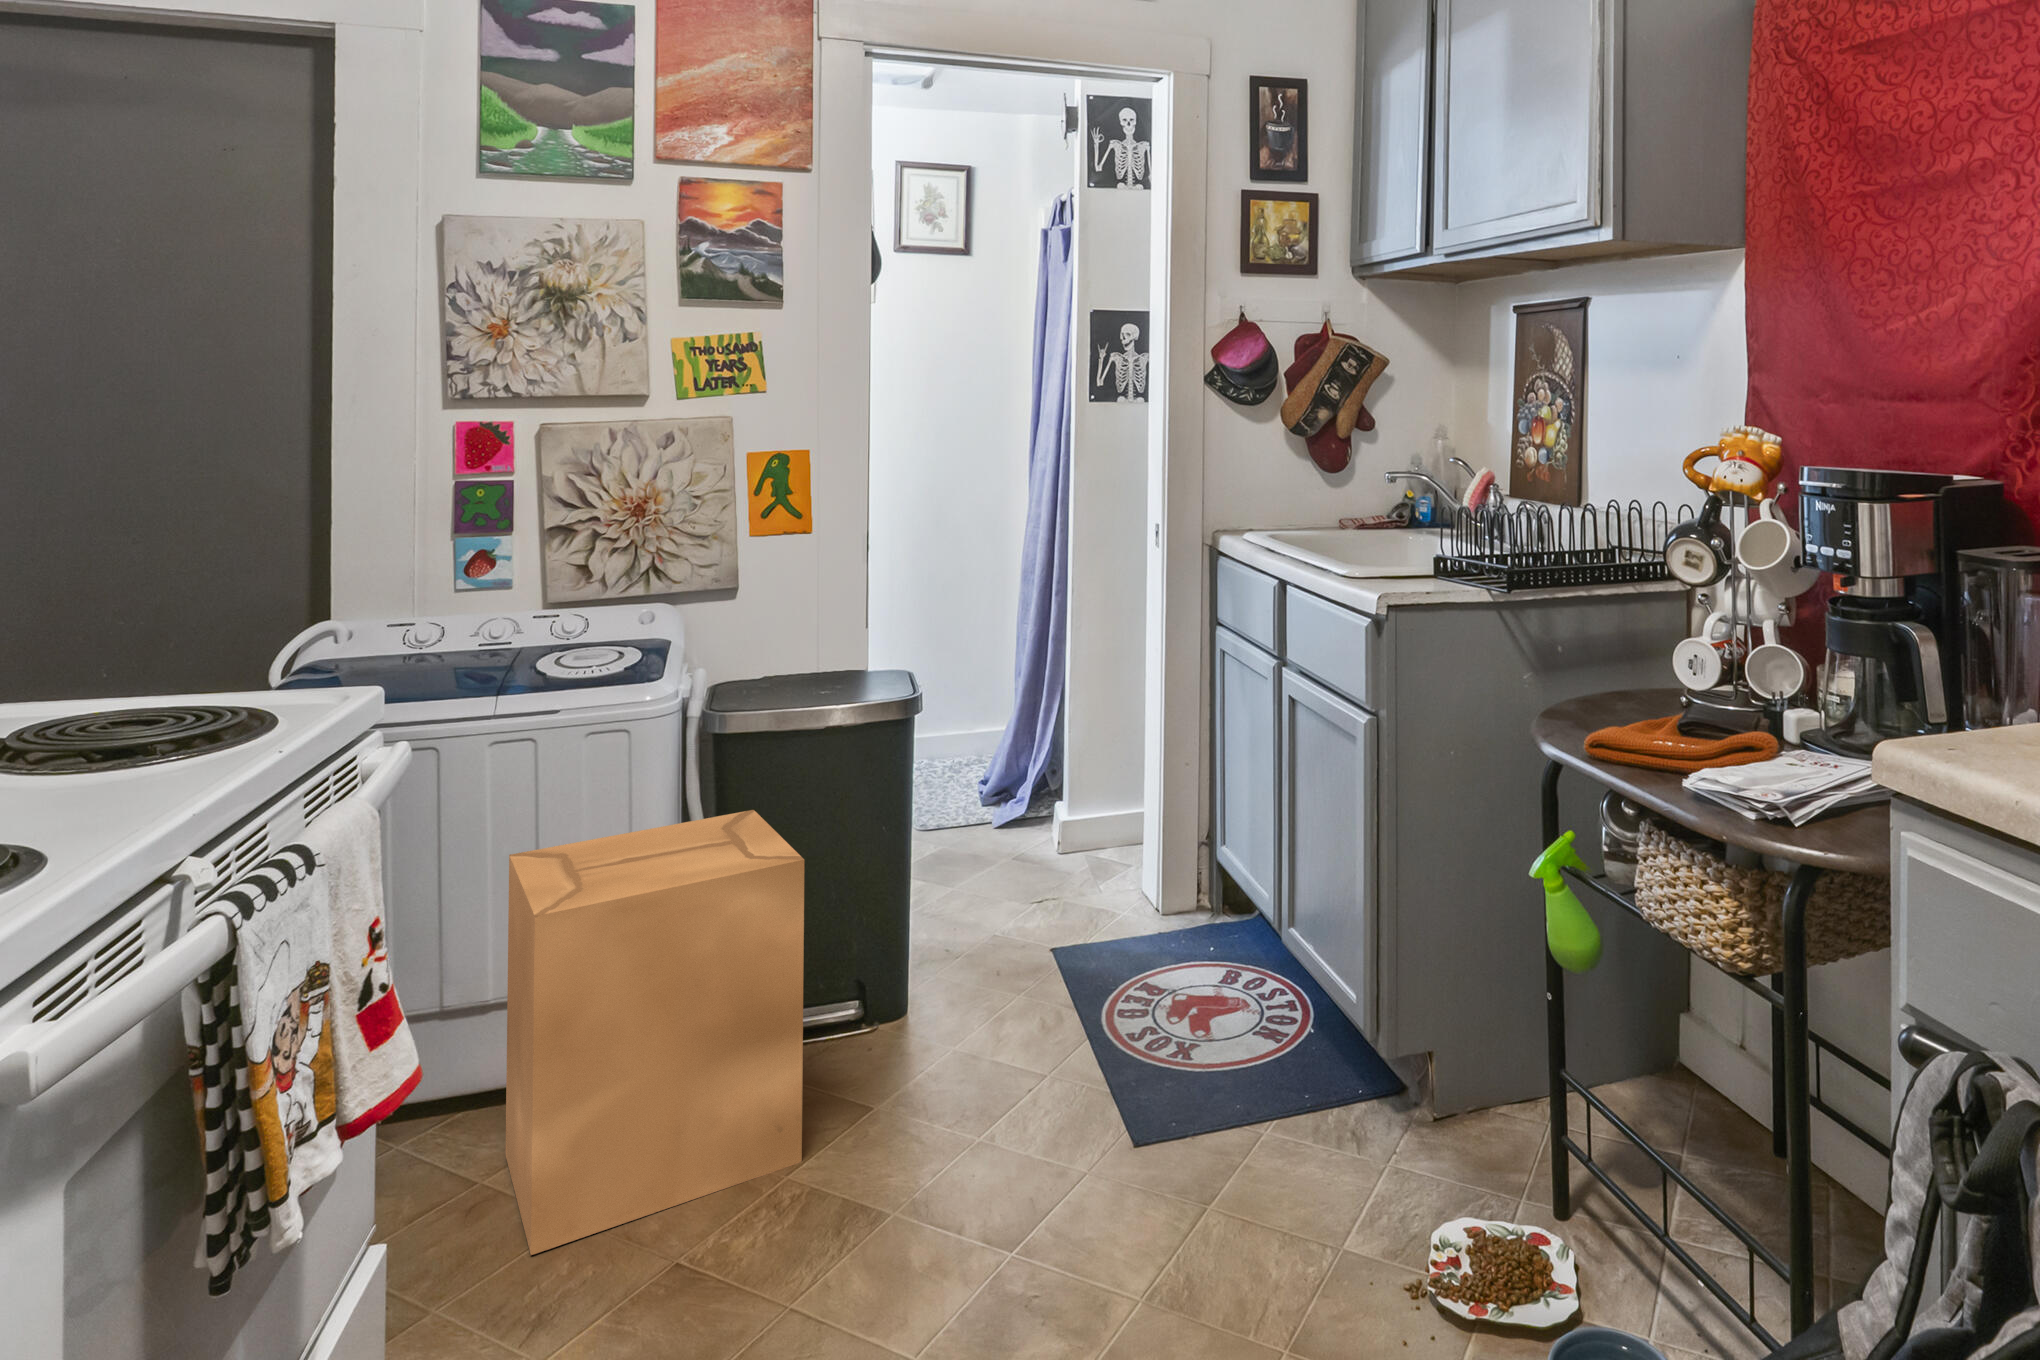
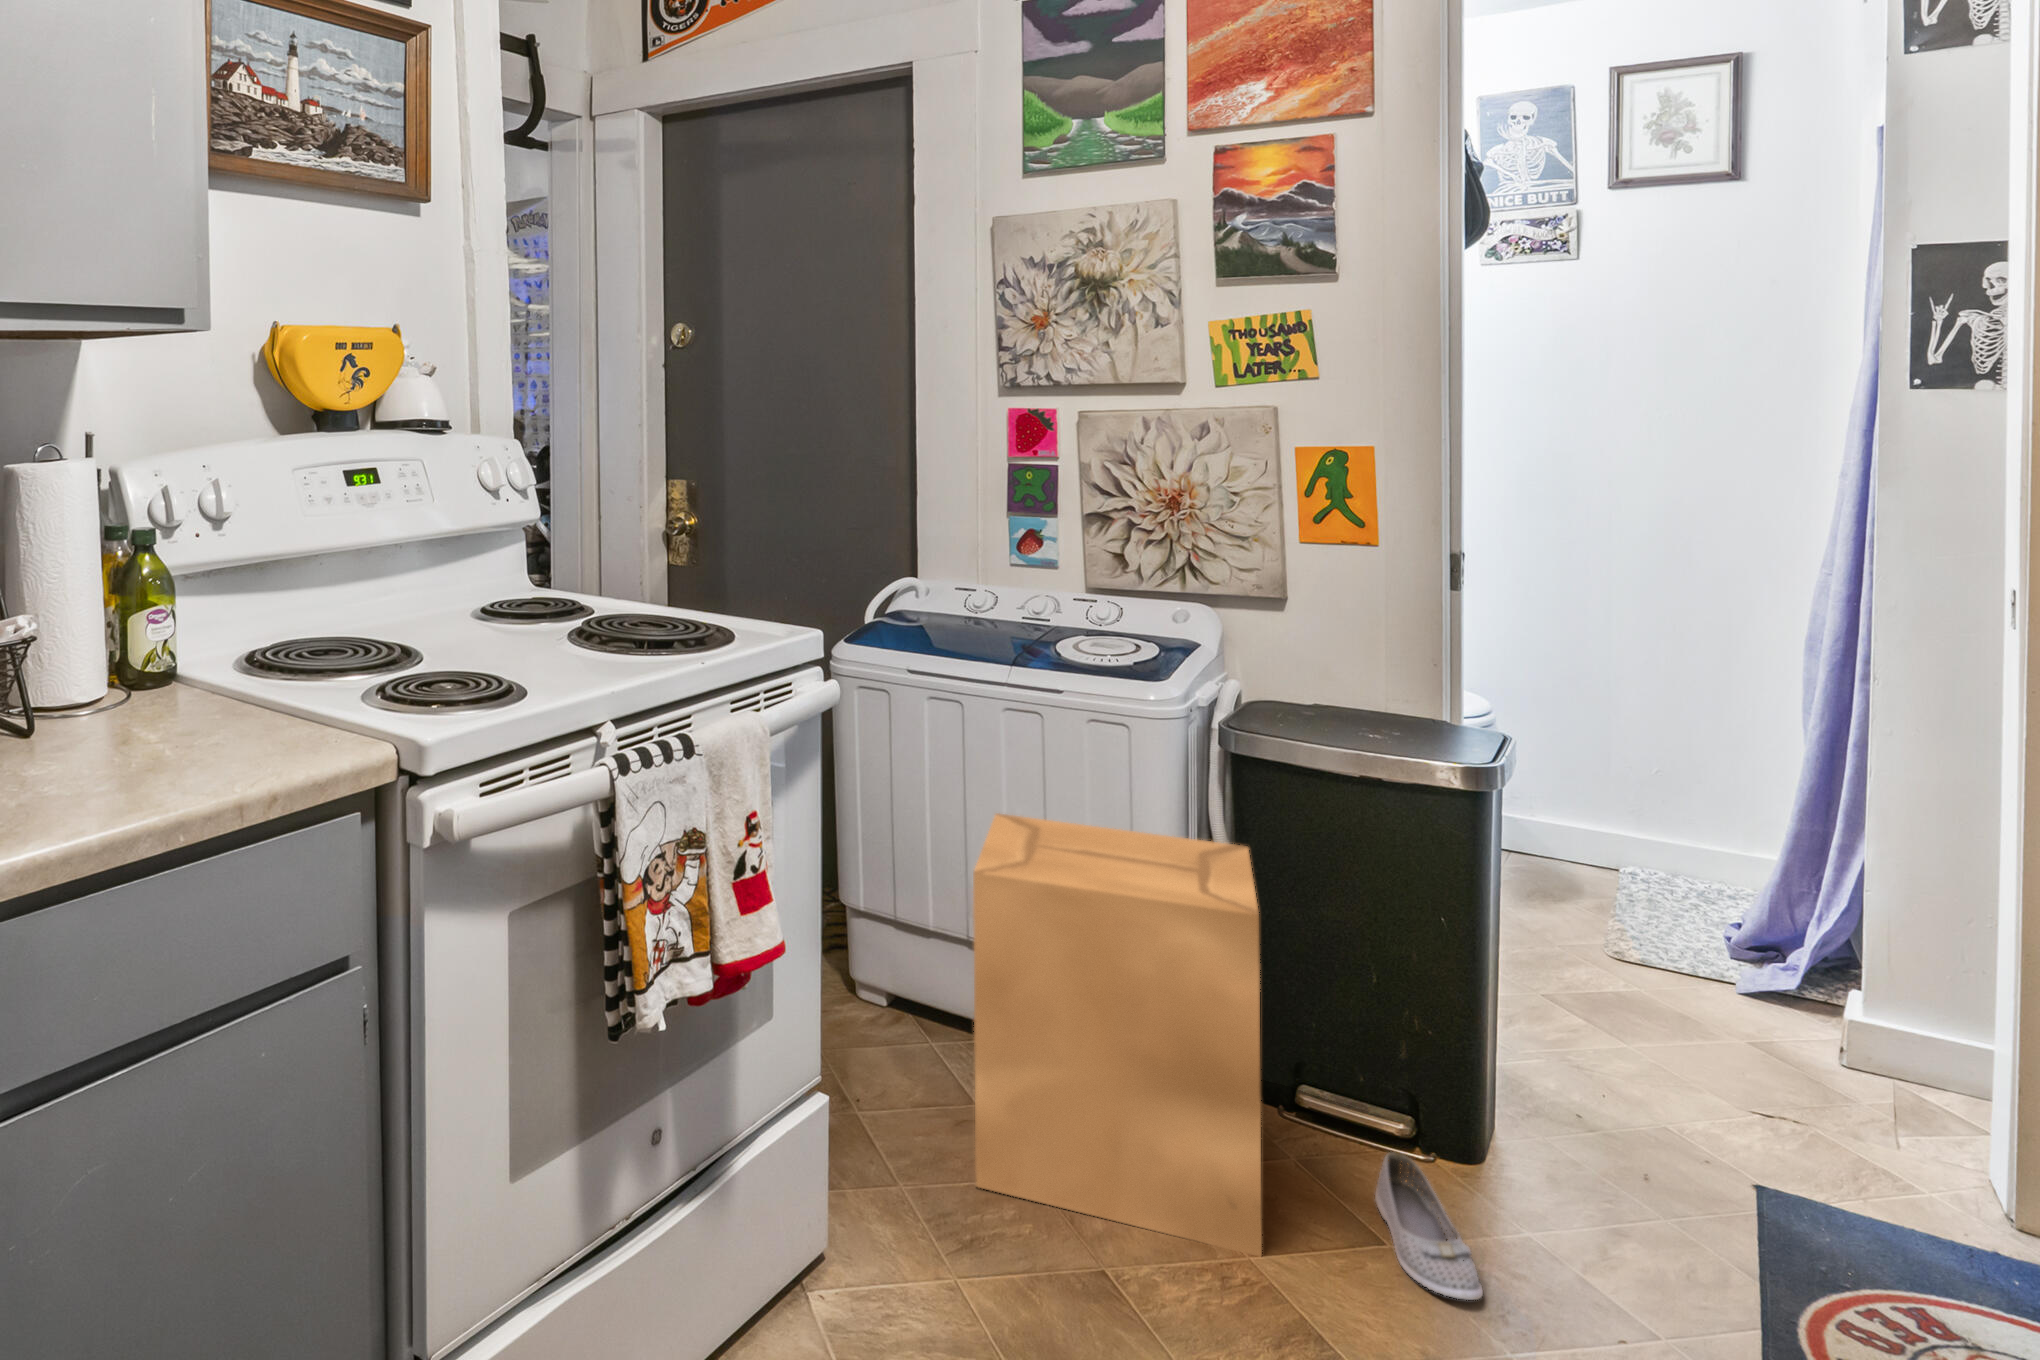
shoe: none [857,1023,952,1114] -> present [1375,1152,1483,1300]

